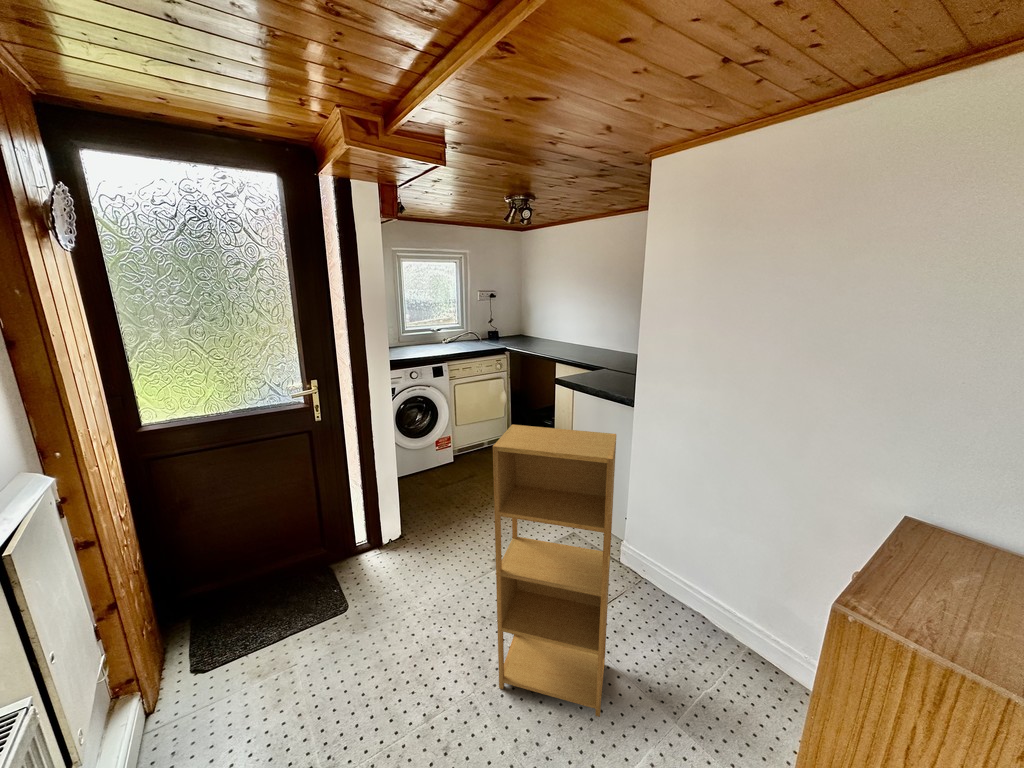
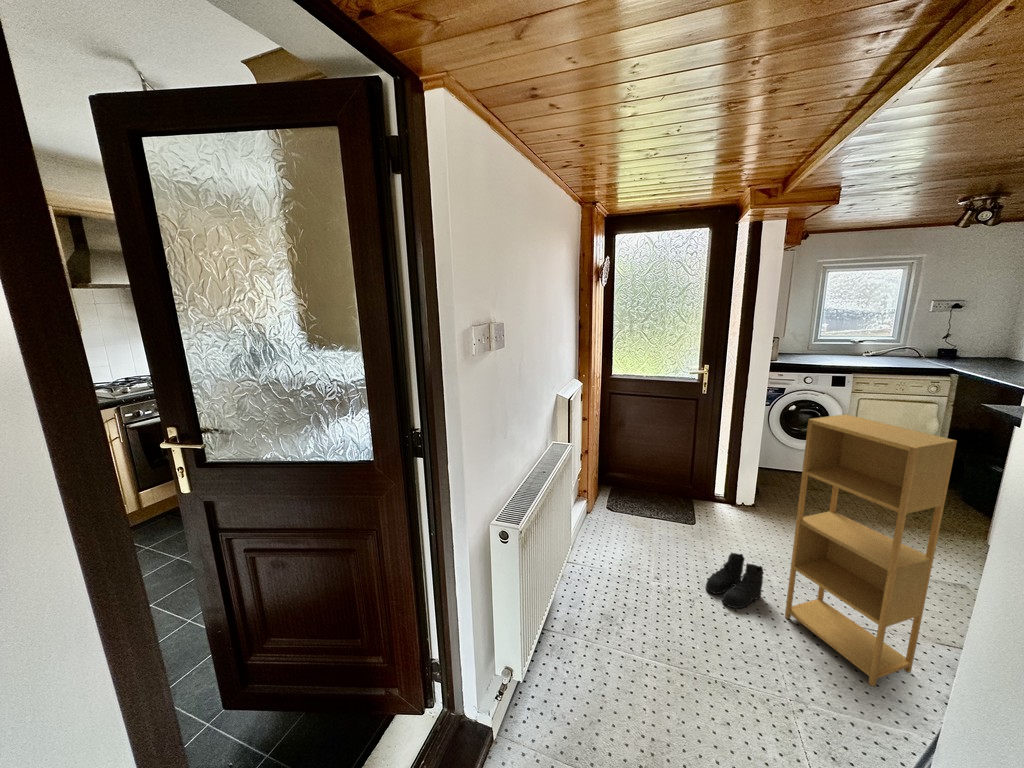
boots: none [404,636,467,734] -> present [706,553,764,609]

